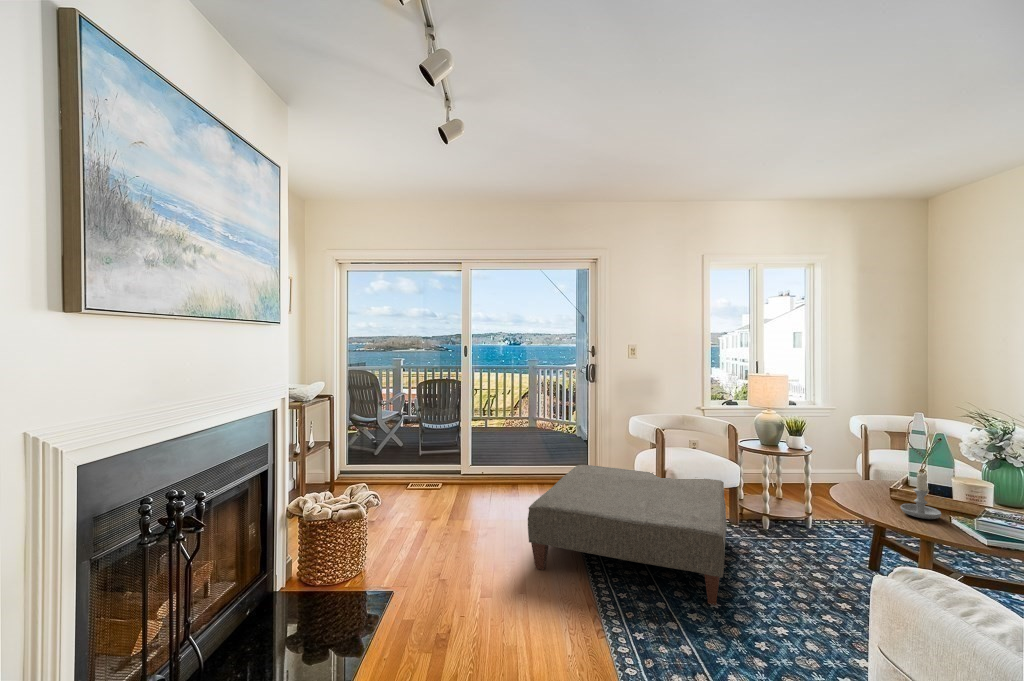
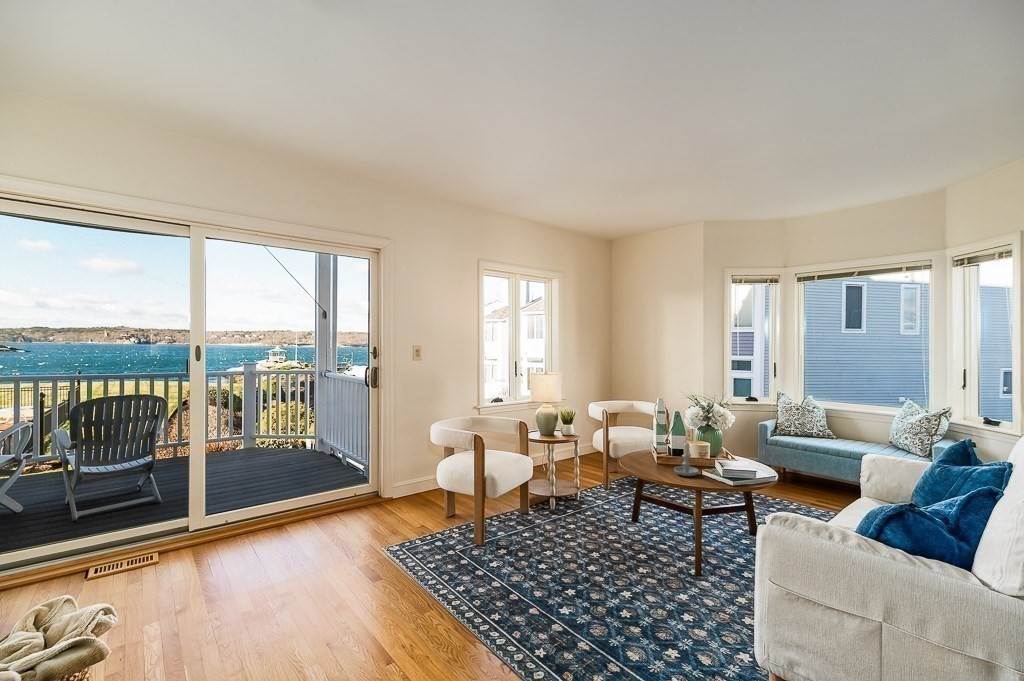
ottoman: present [528,465,726,605] -> none [379,475,579,622]

